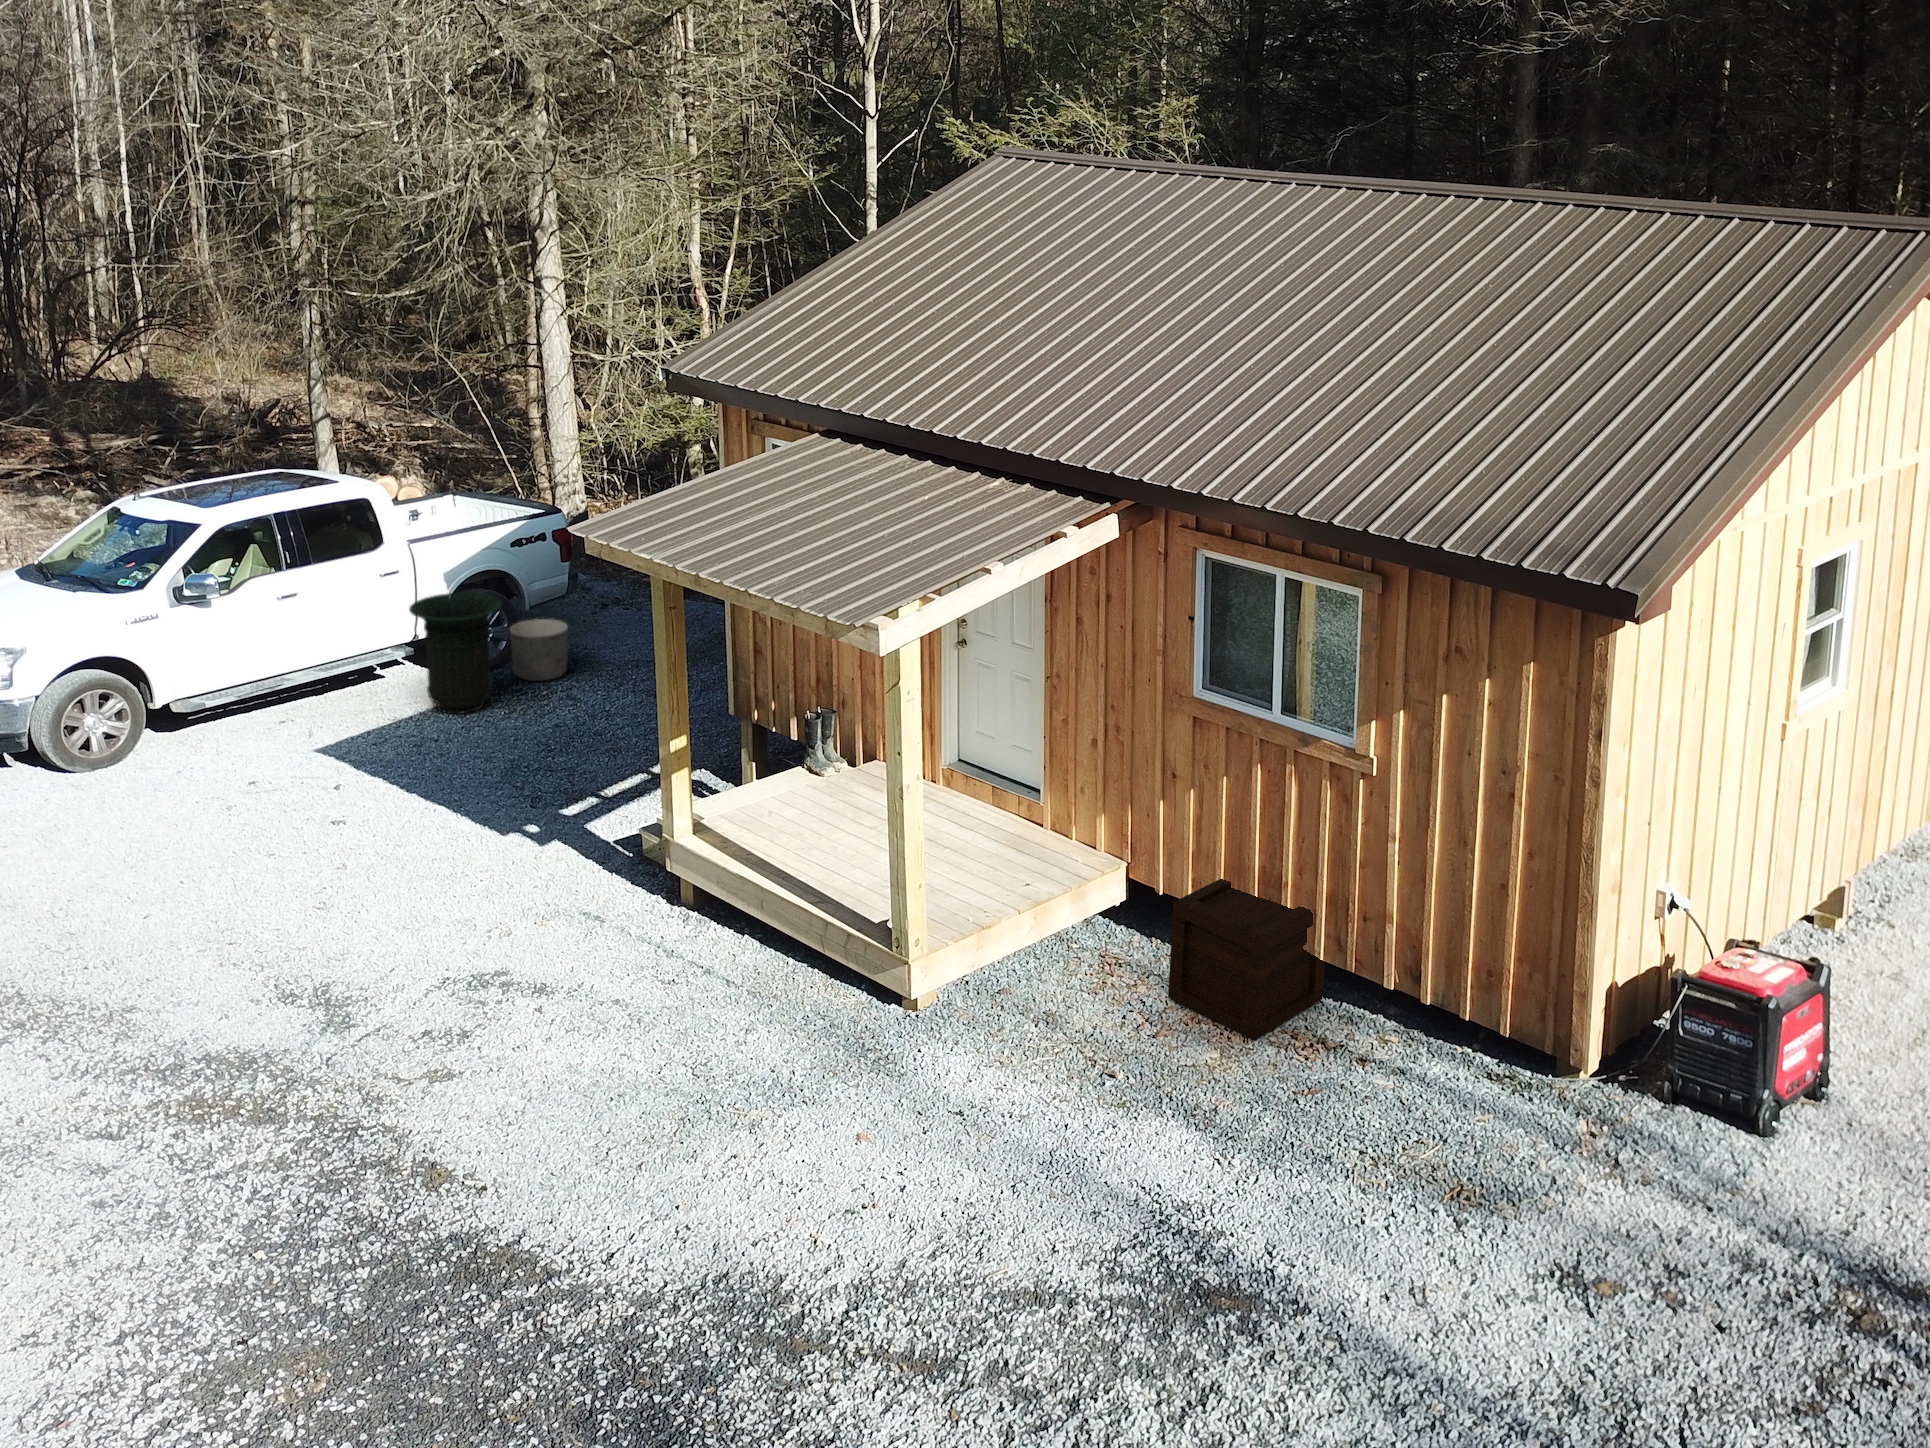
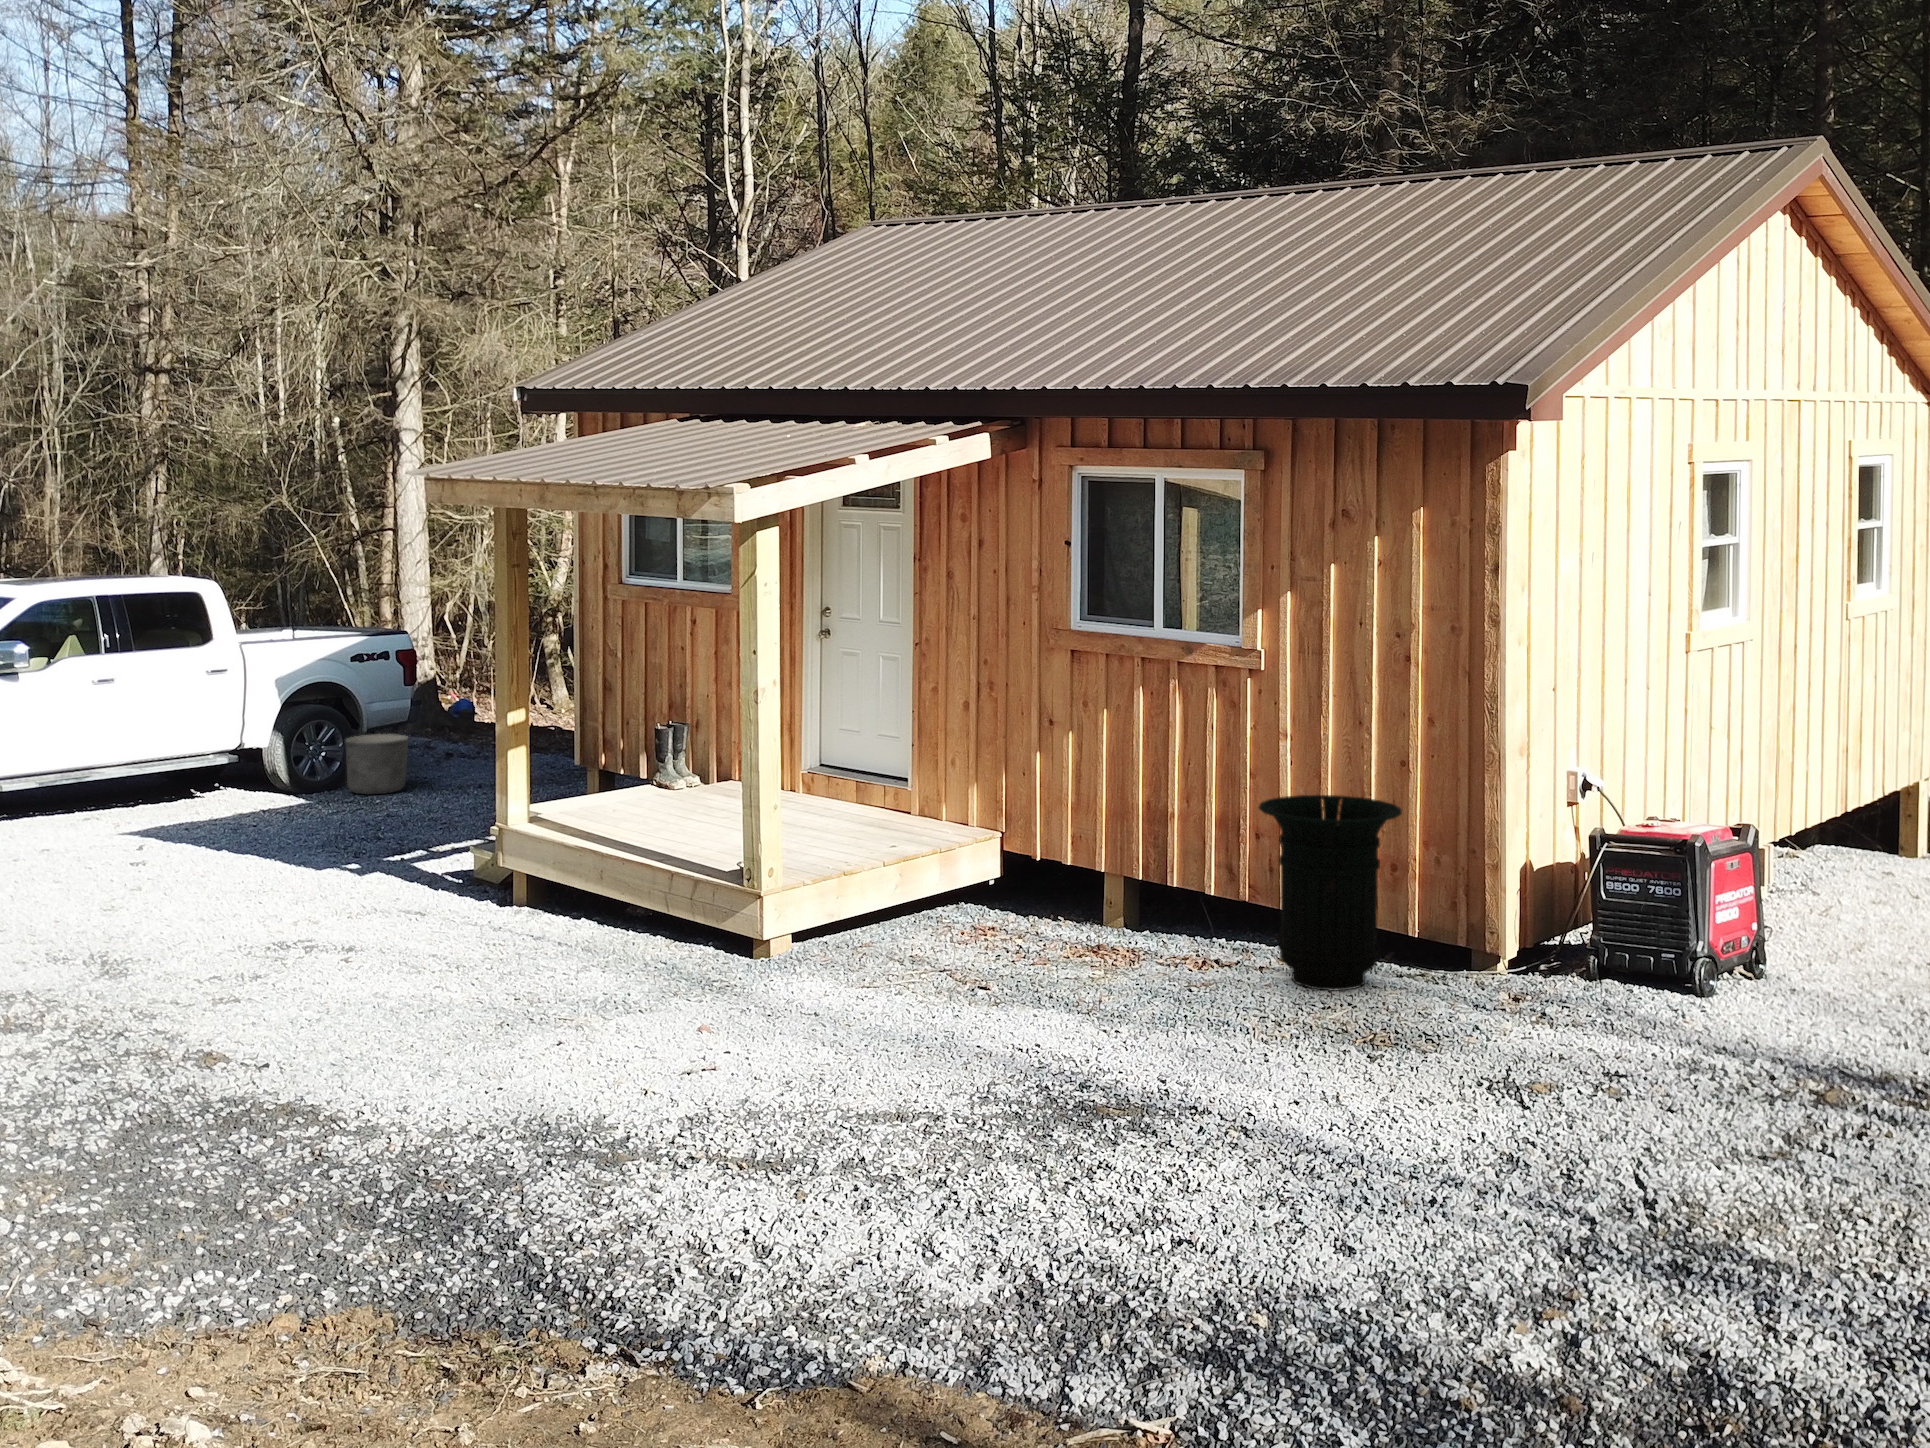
trash can: present [409,592,502,714] -> present [1259,795,1402,991]
wooden crate: present [1168,879,1325,1040] -> none [1048,808,1217,964]

